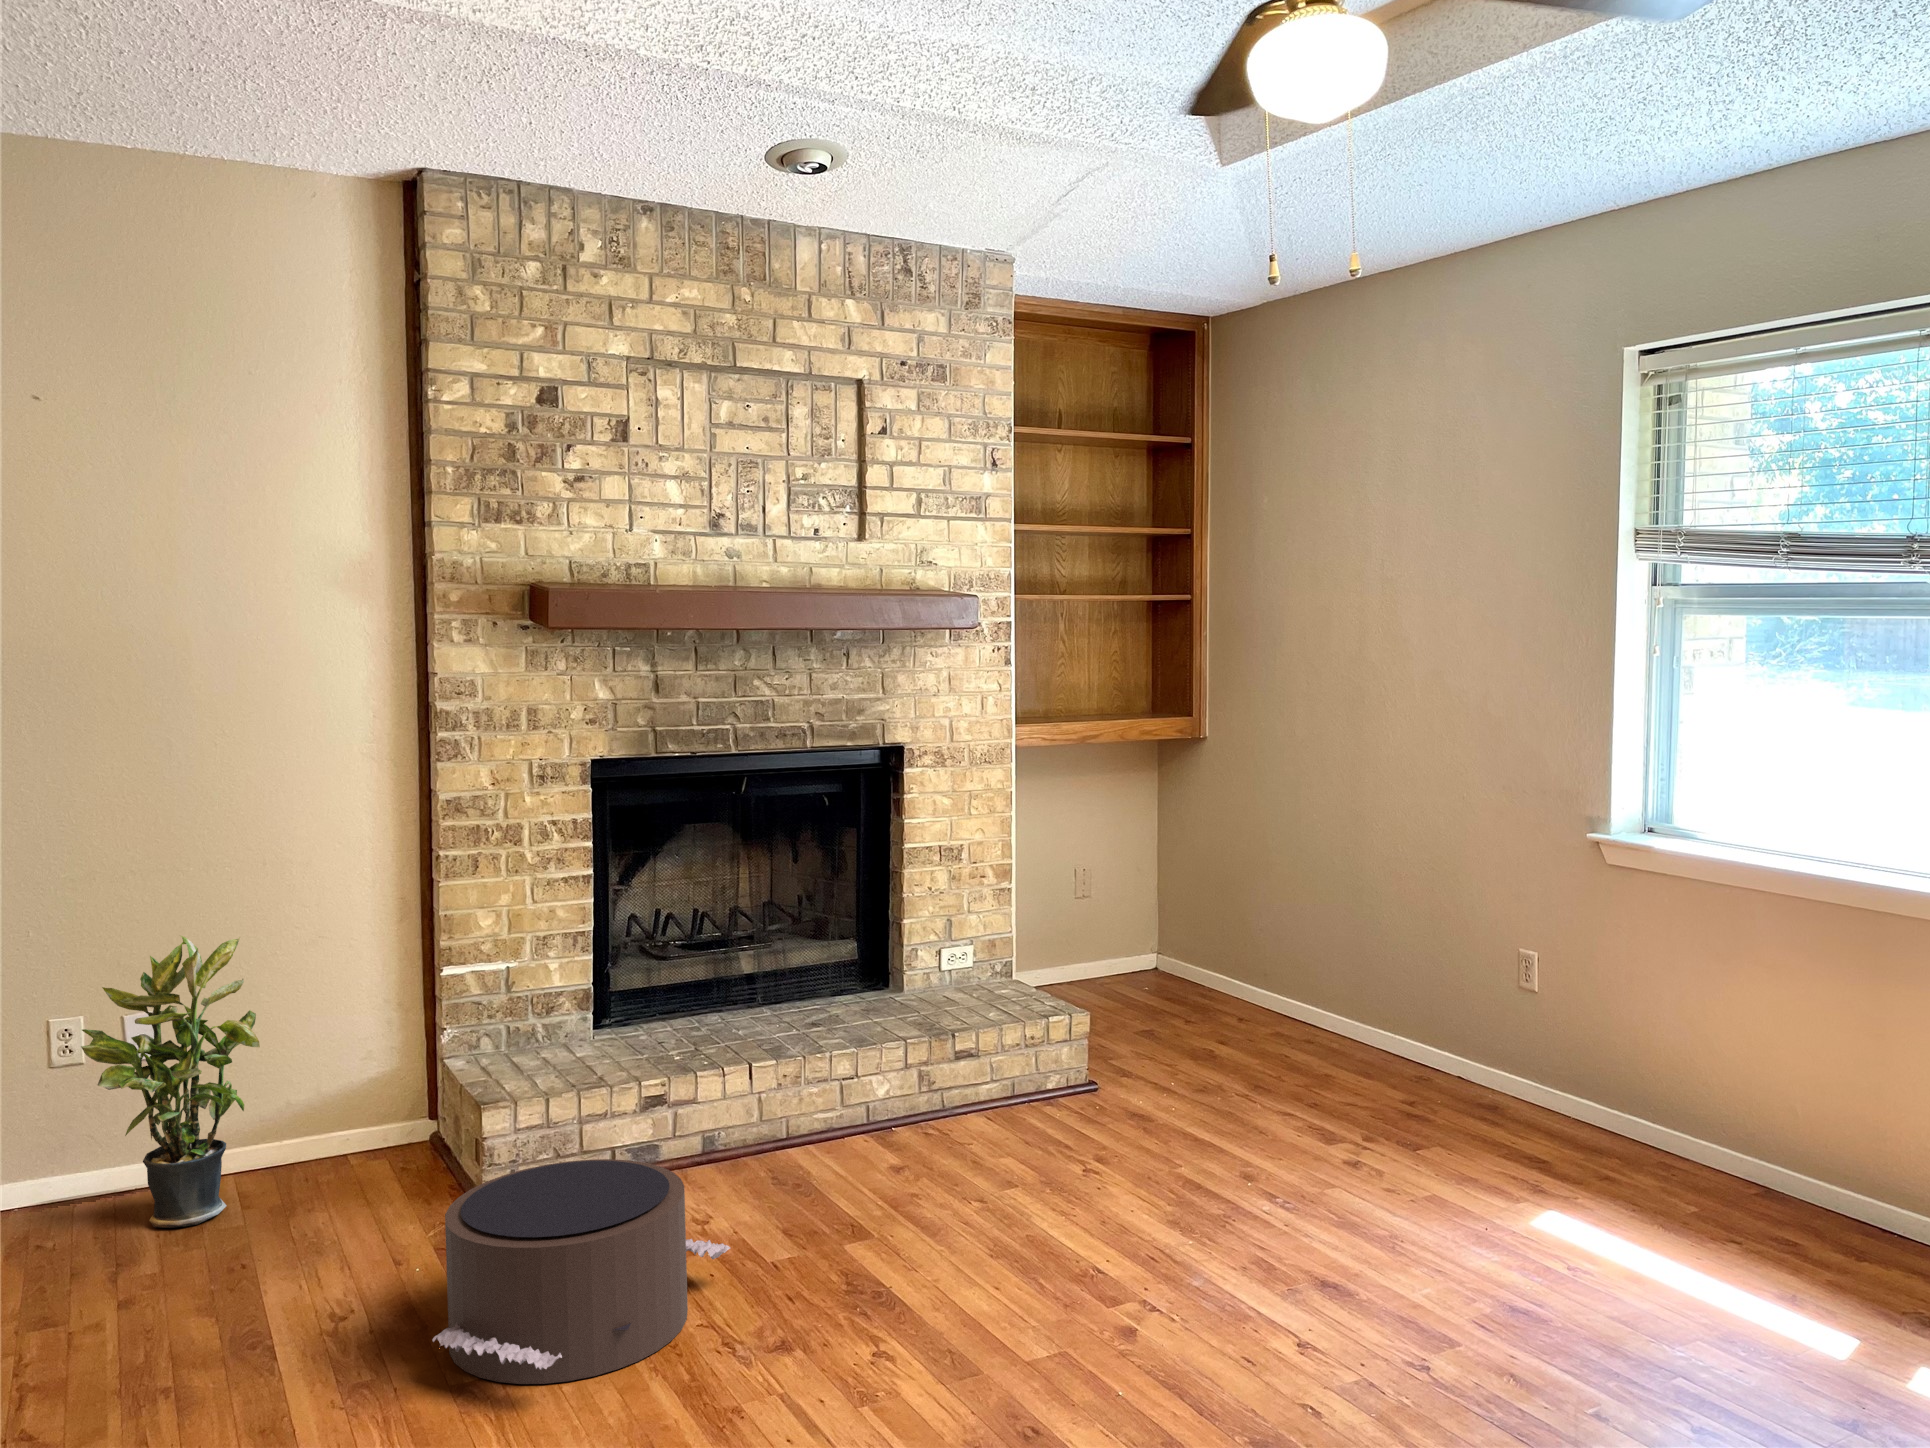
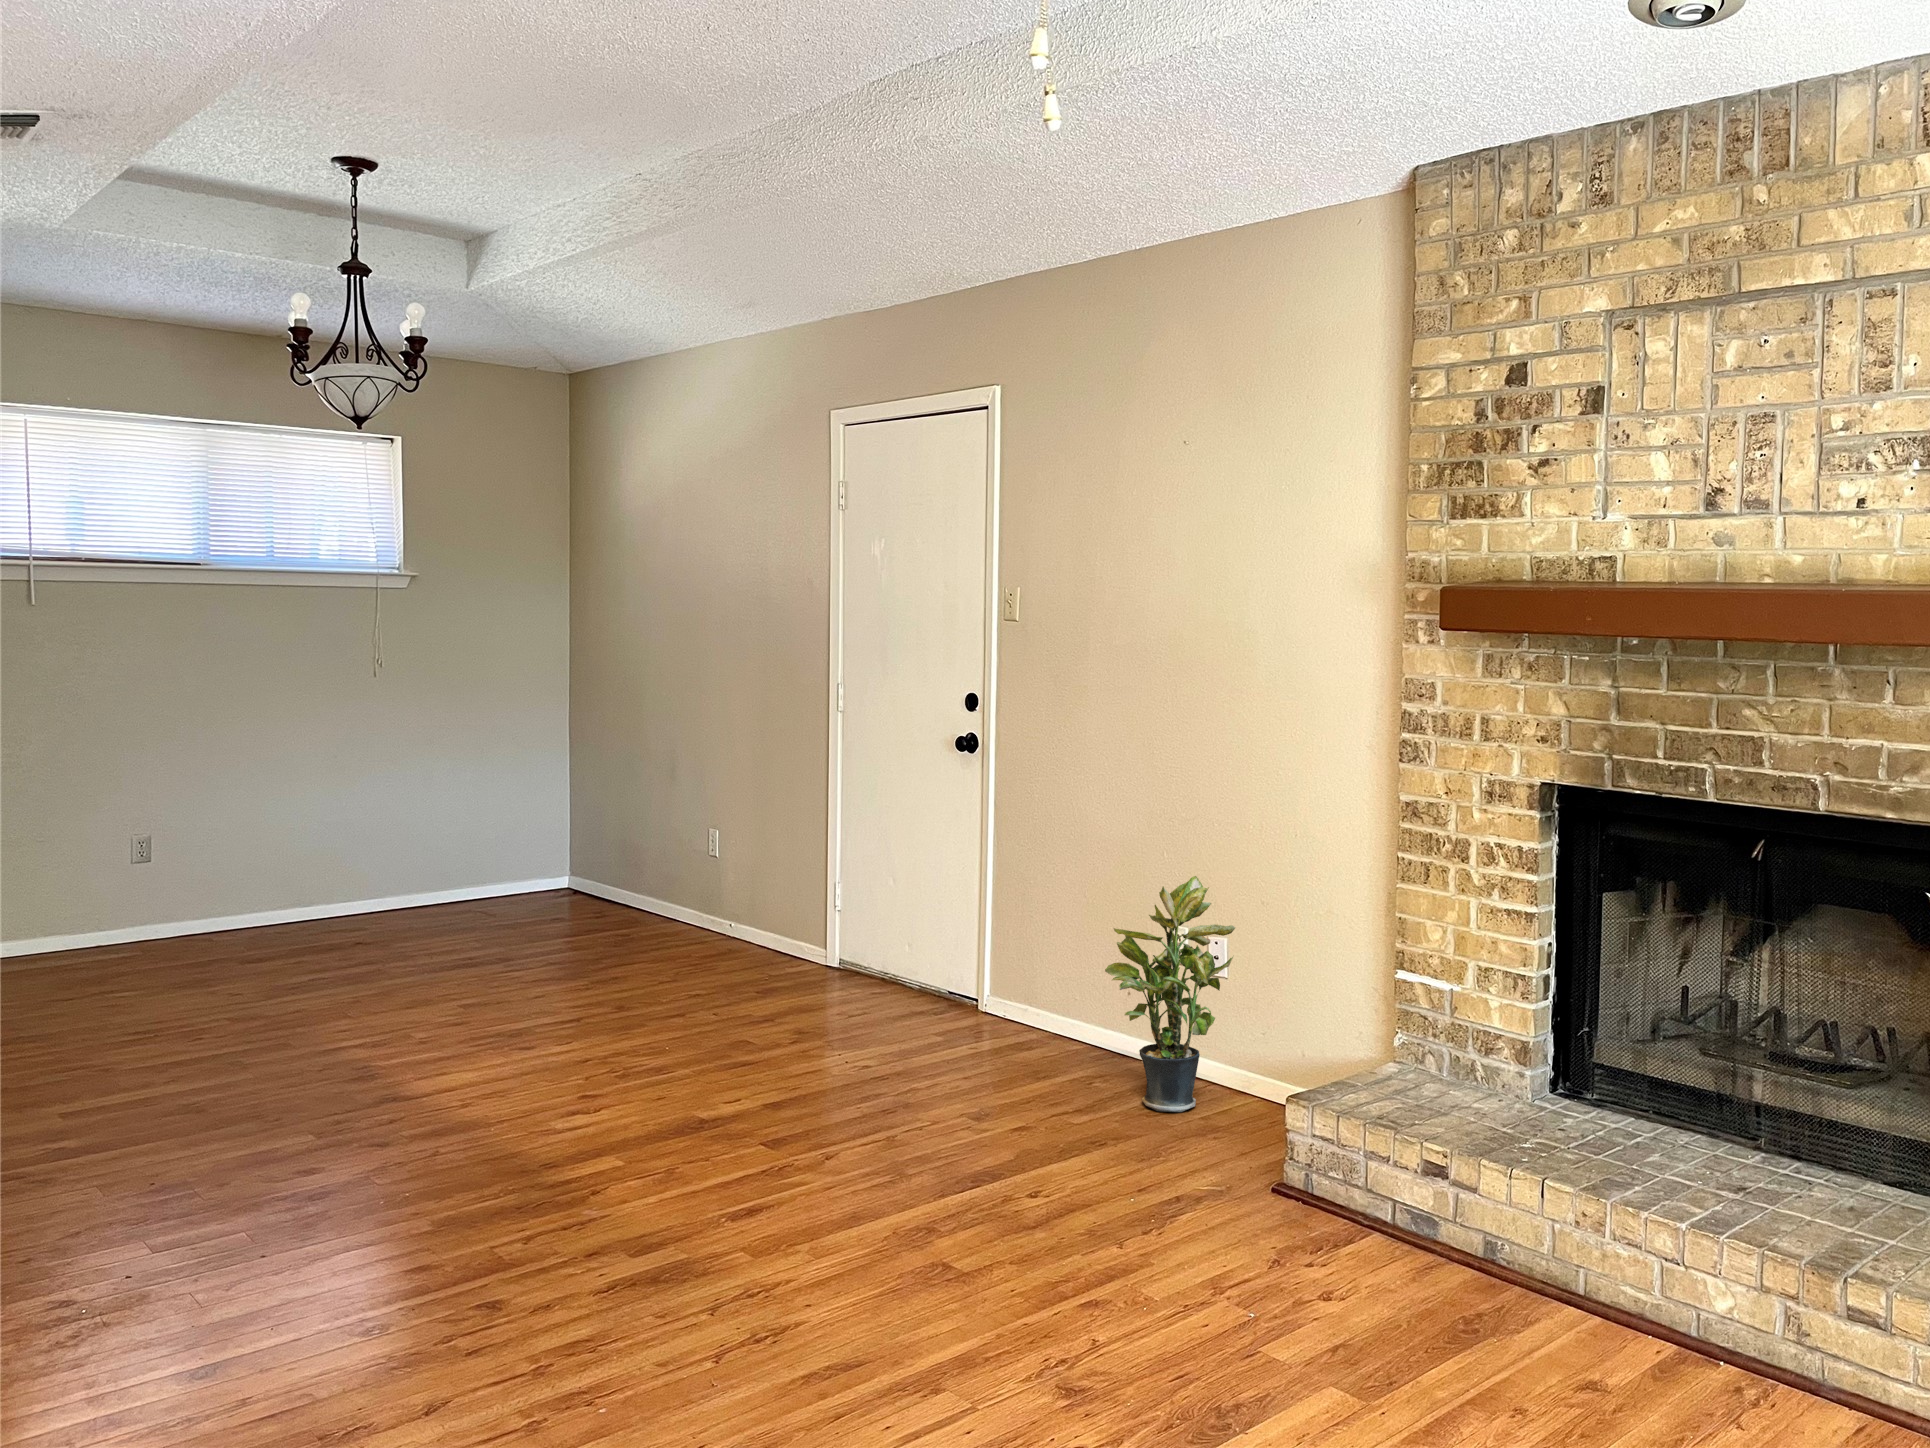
pouf: present [432,1159,730,1384] -> none [922,1132,1202,1338]

